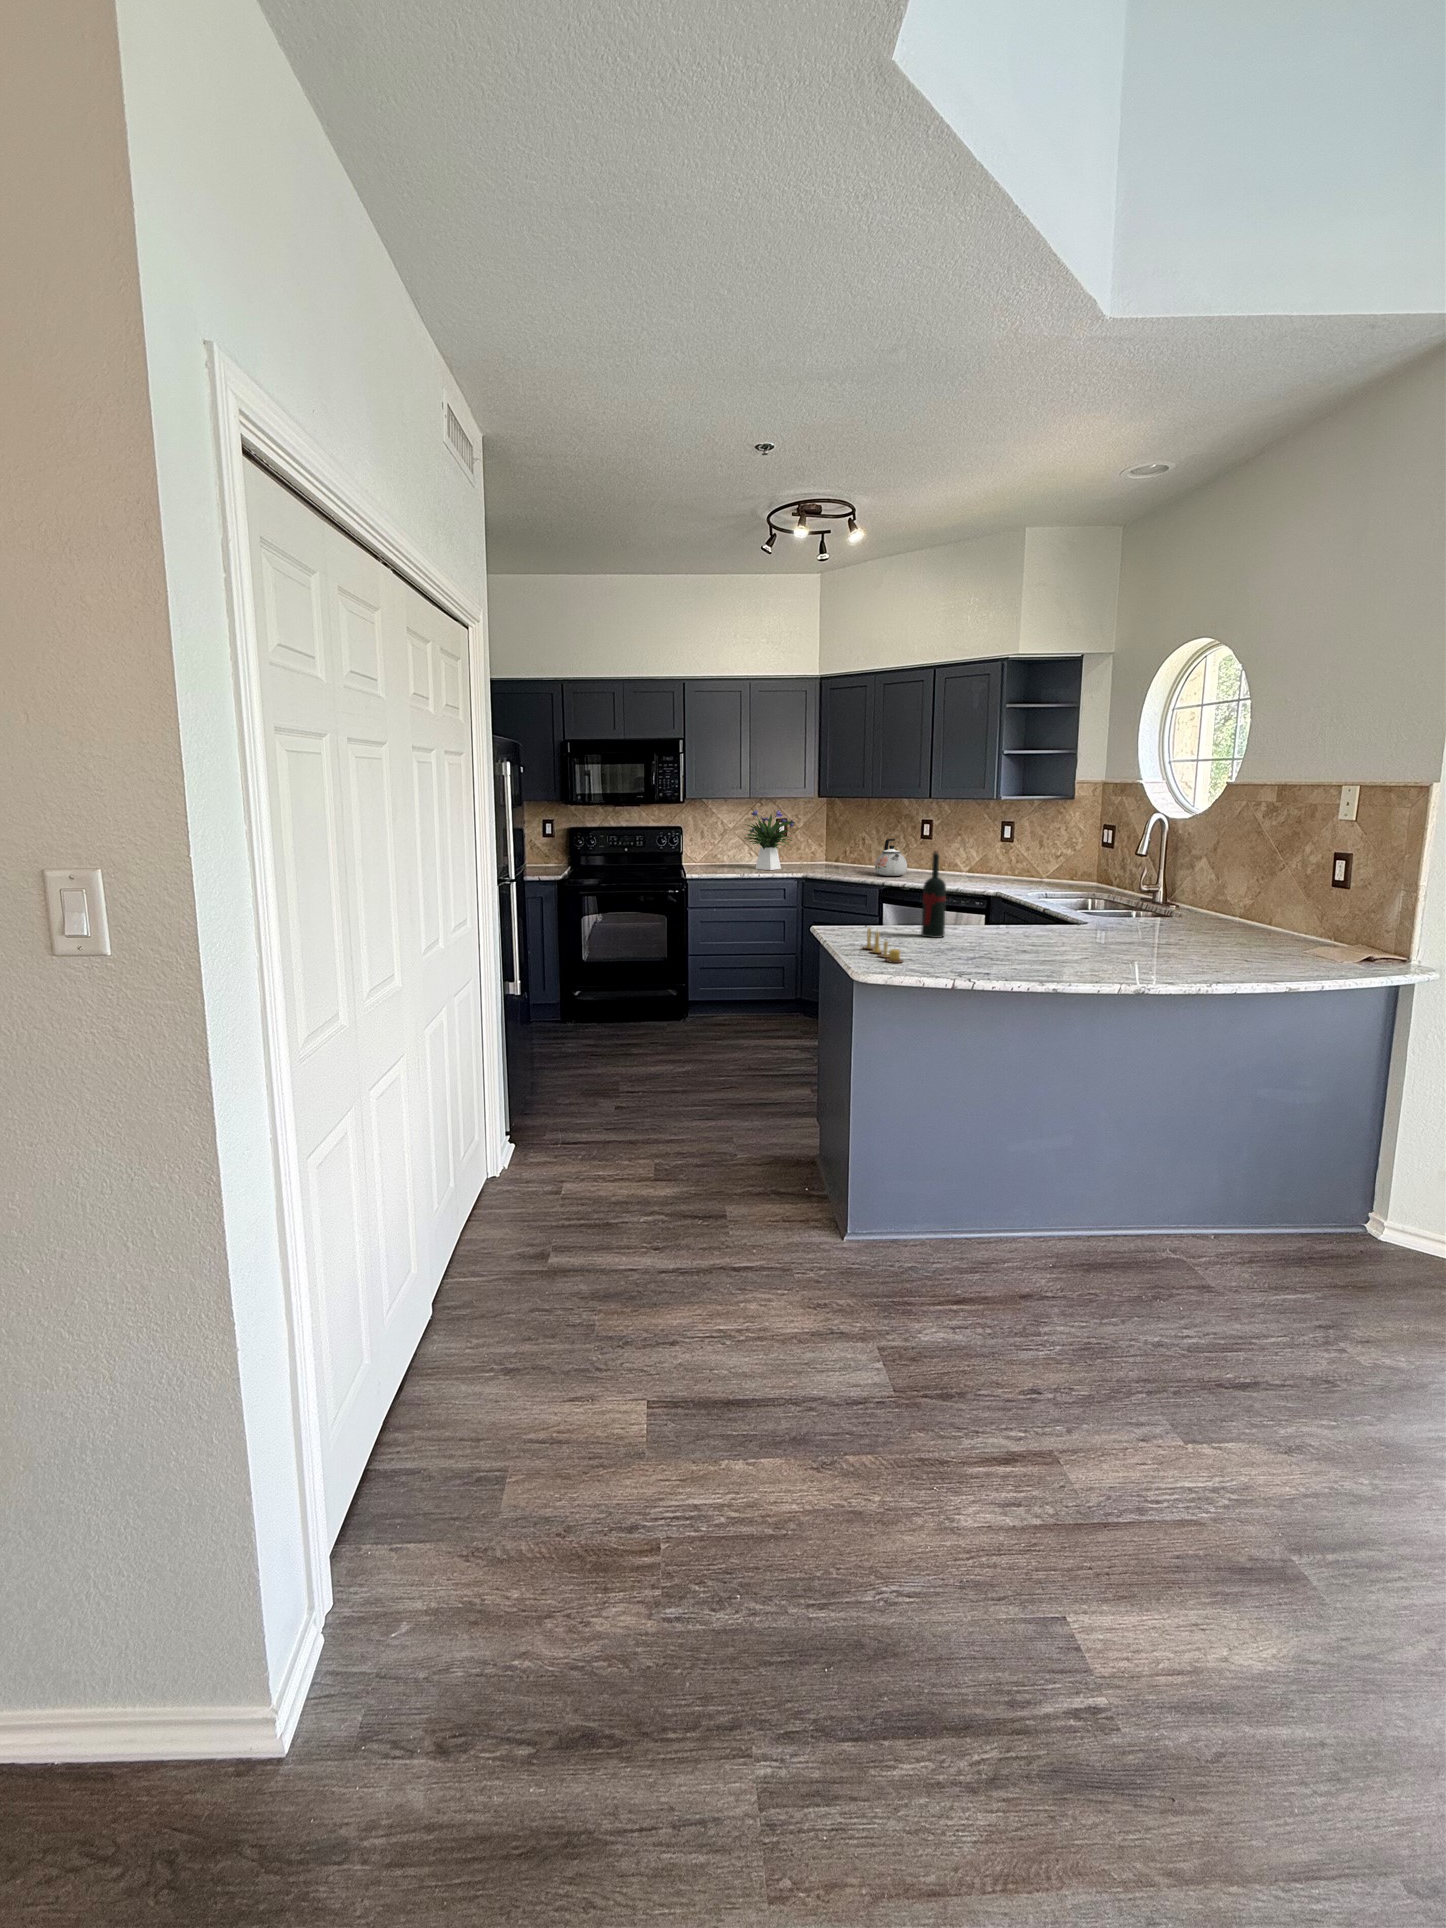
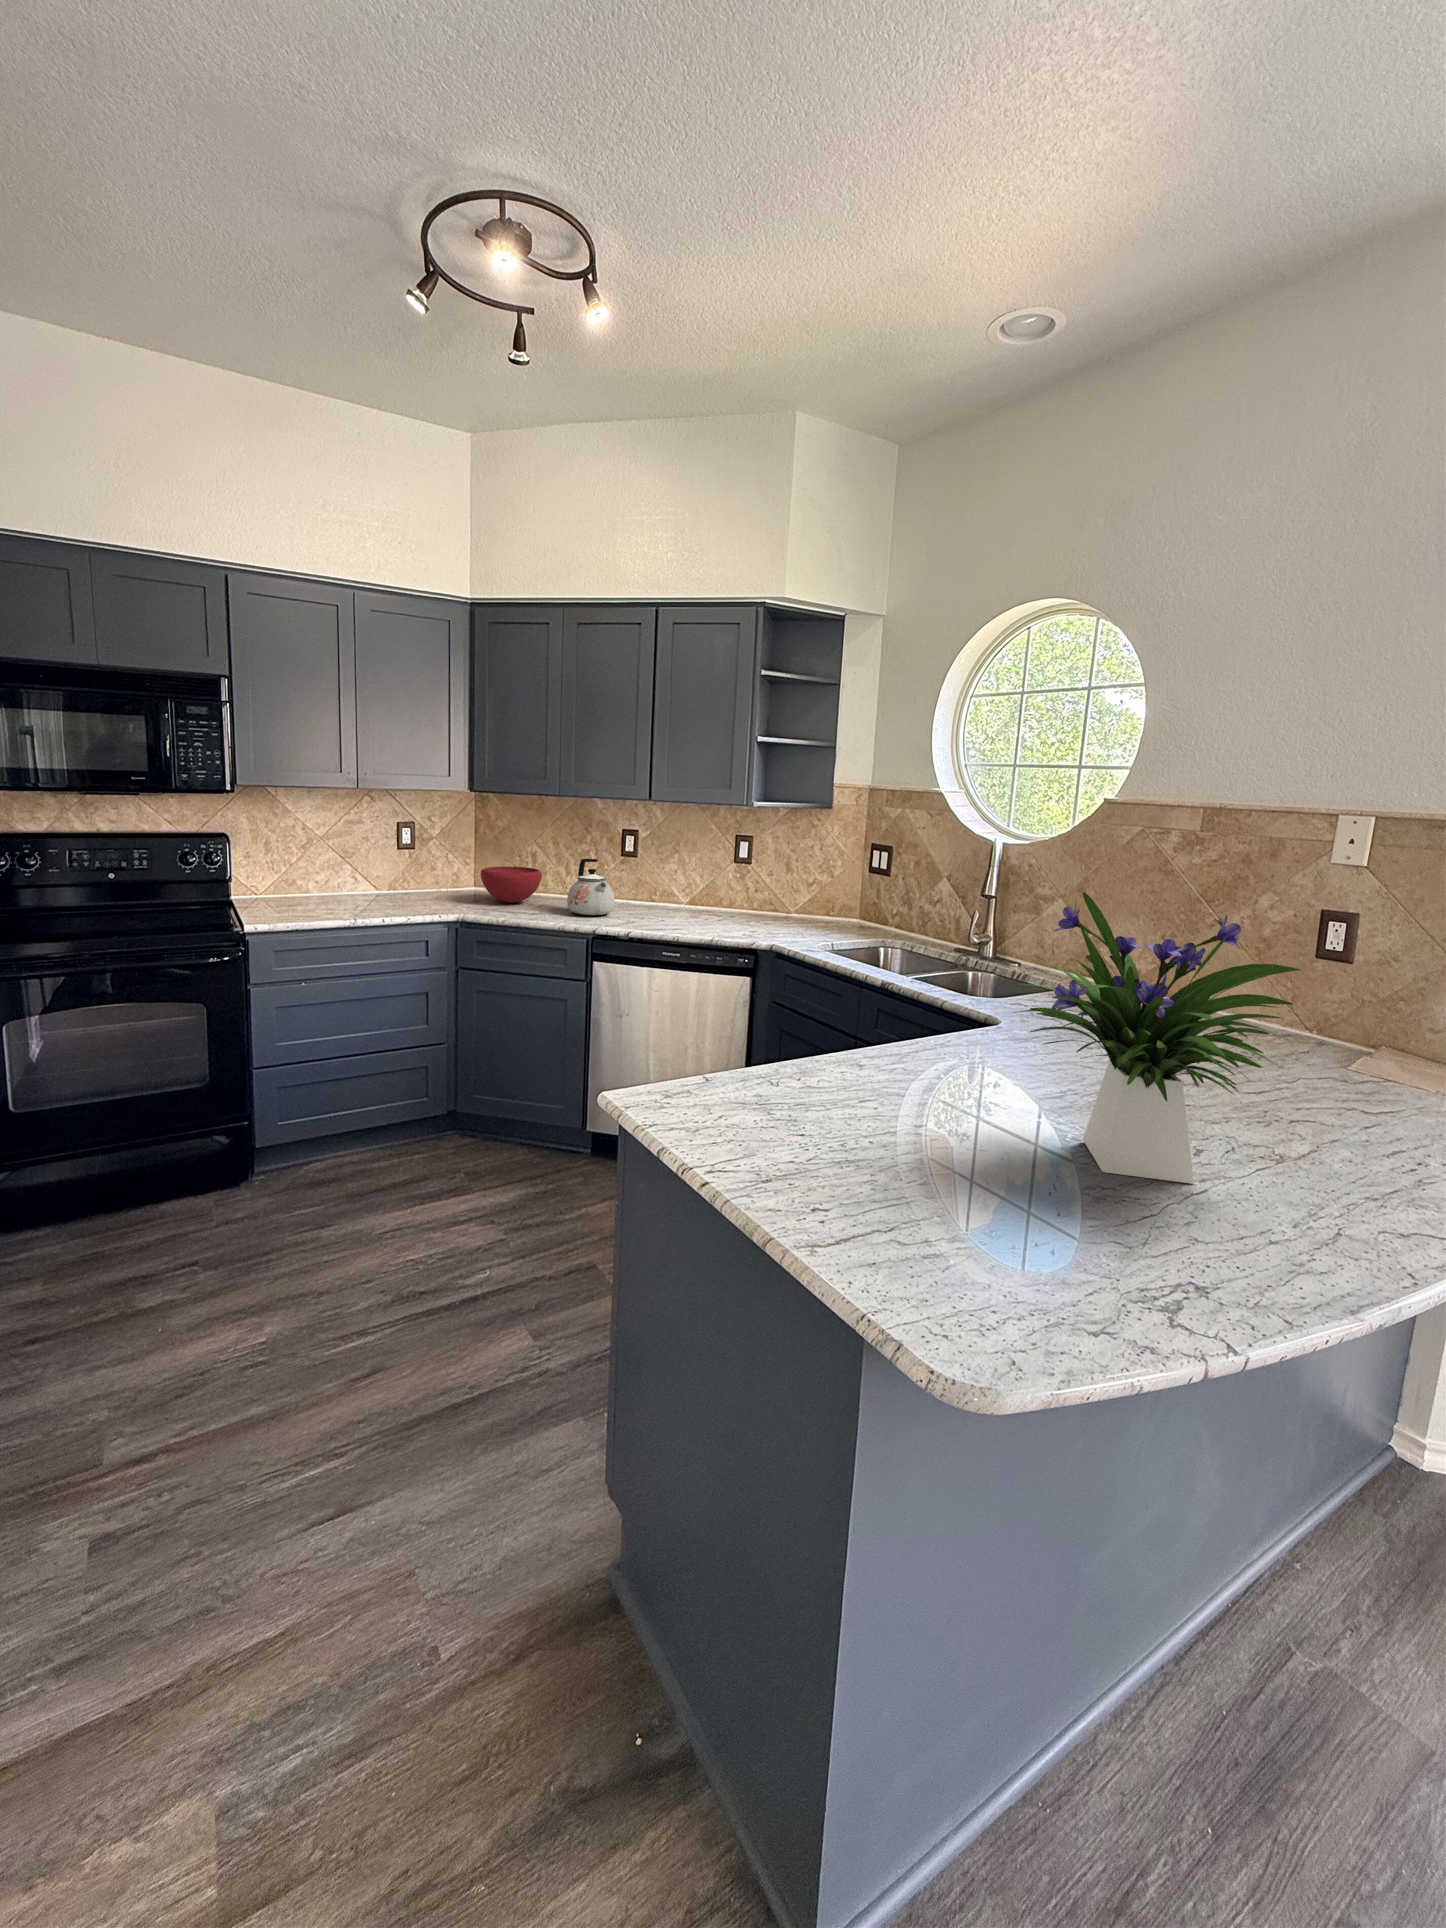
flower arrangement: present [745,809,794,870] -> present [1010,892,1301,1184]
bowl: none [823,846,863,869] -> present [481,867,542,903]
wine bottle: present [921,850,946,938] -> none [851,933,907,1122]
candle: present [863,928,903,963] -> none [835,1167,1036,1326]

